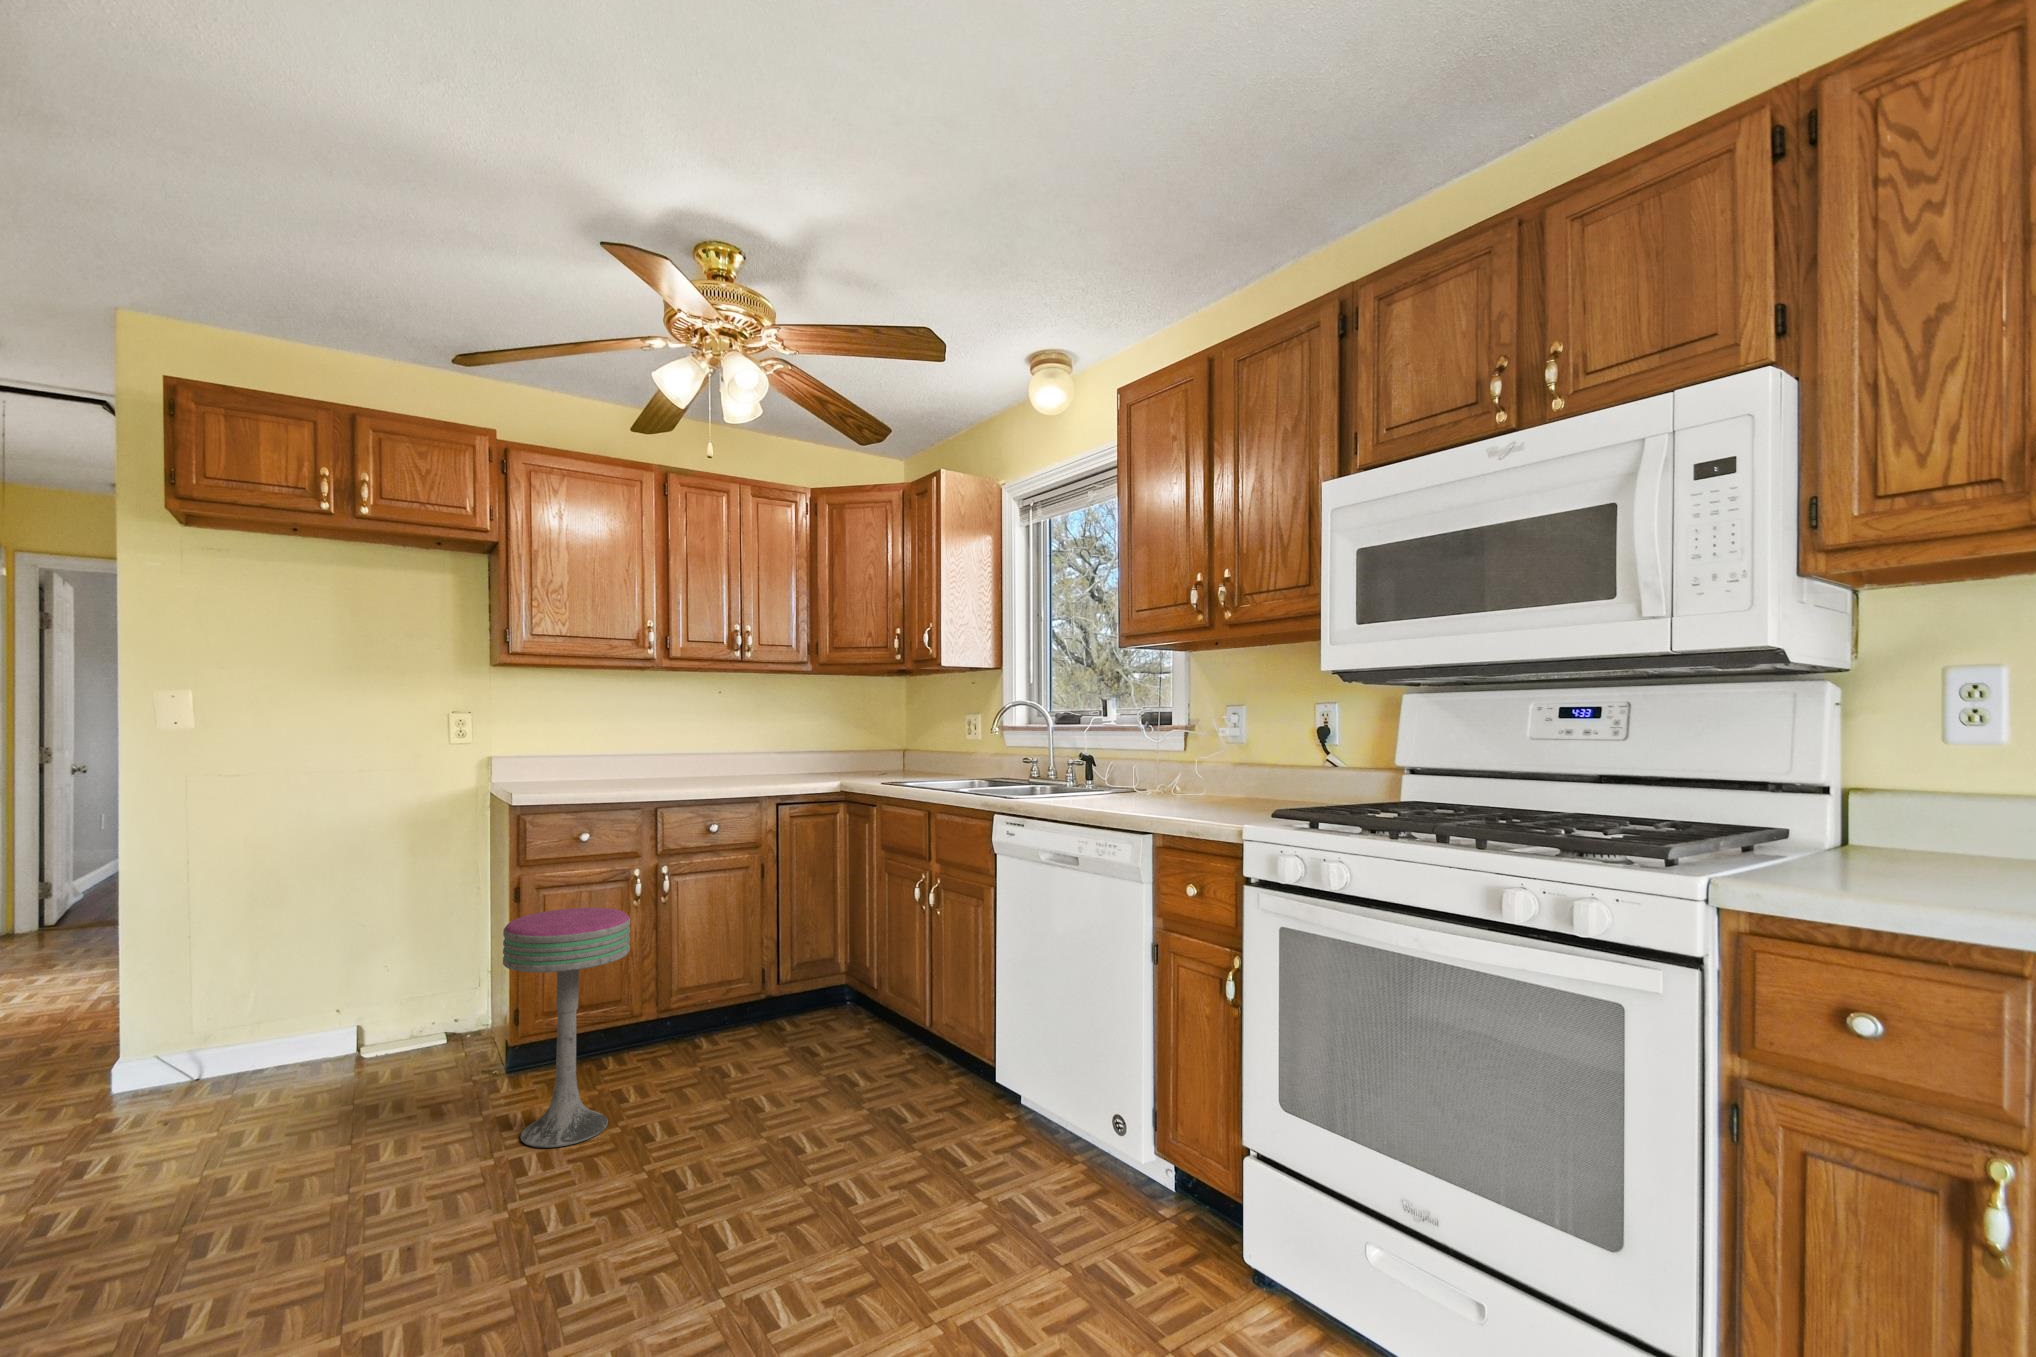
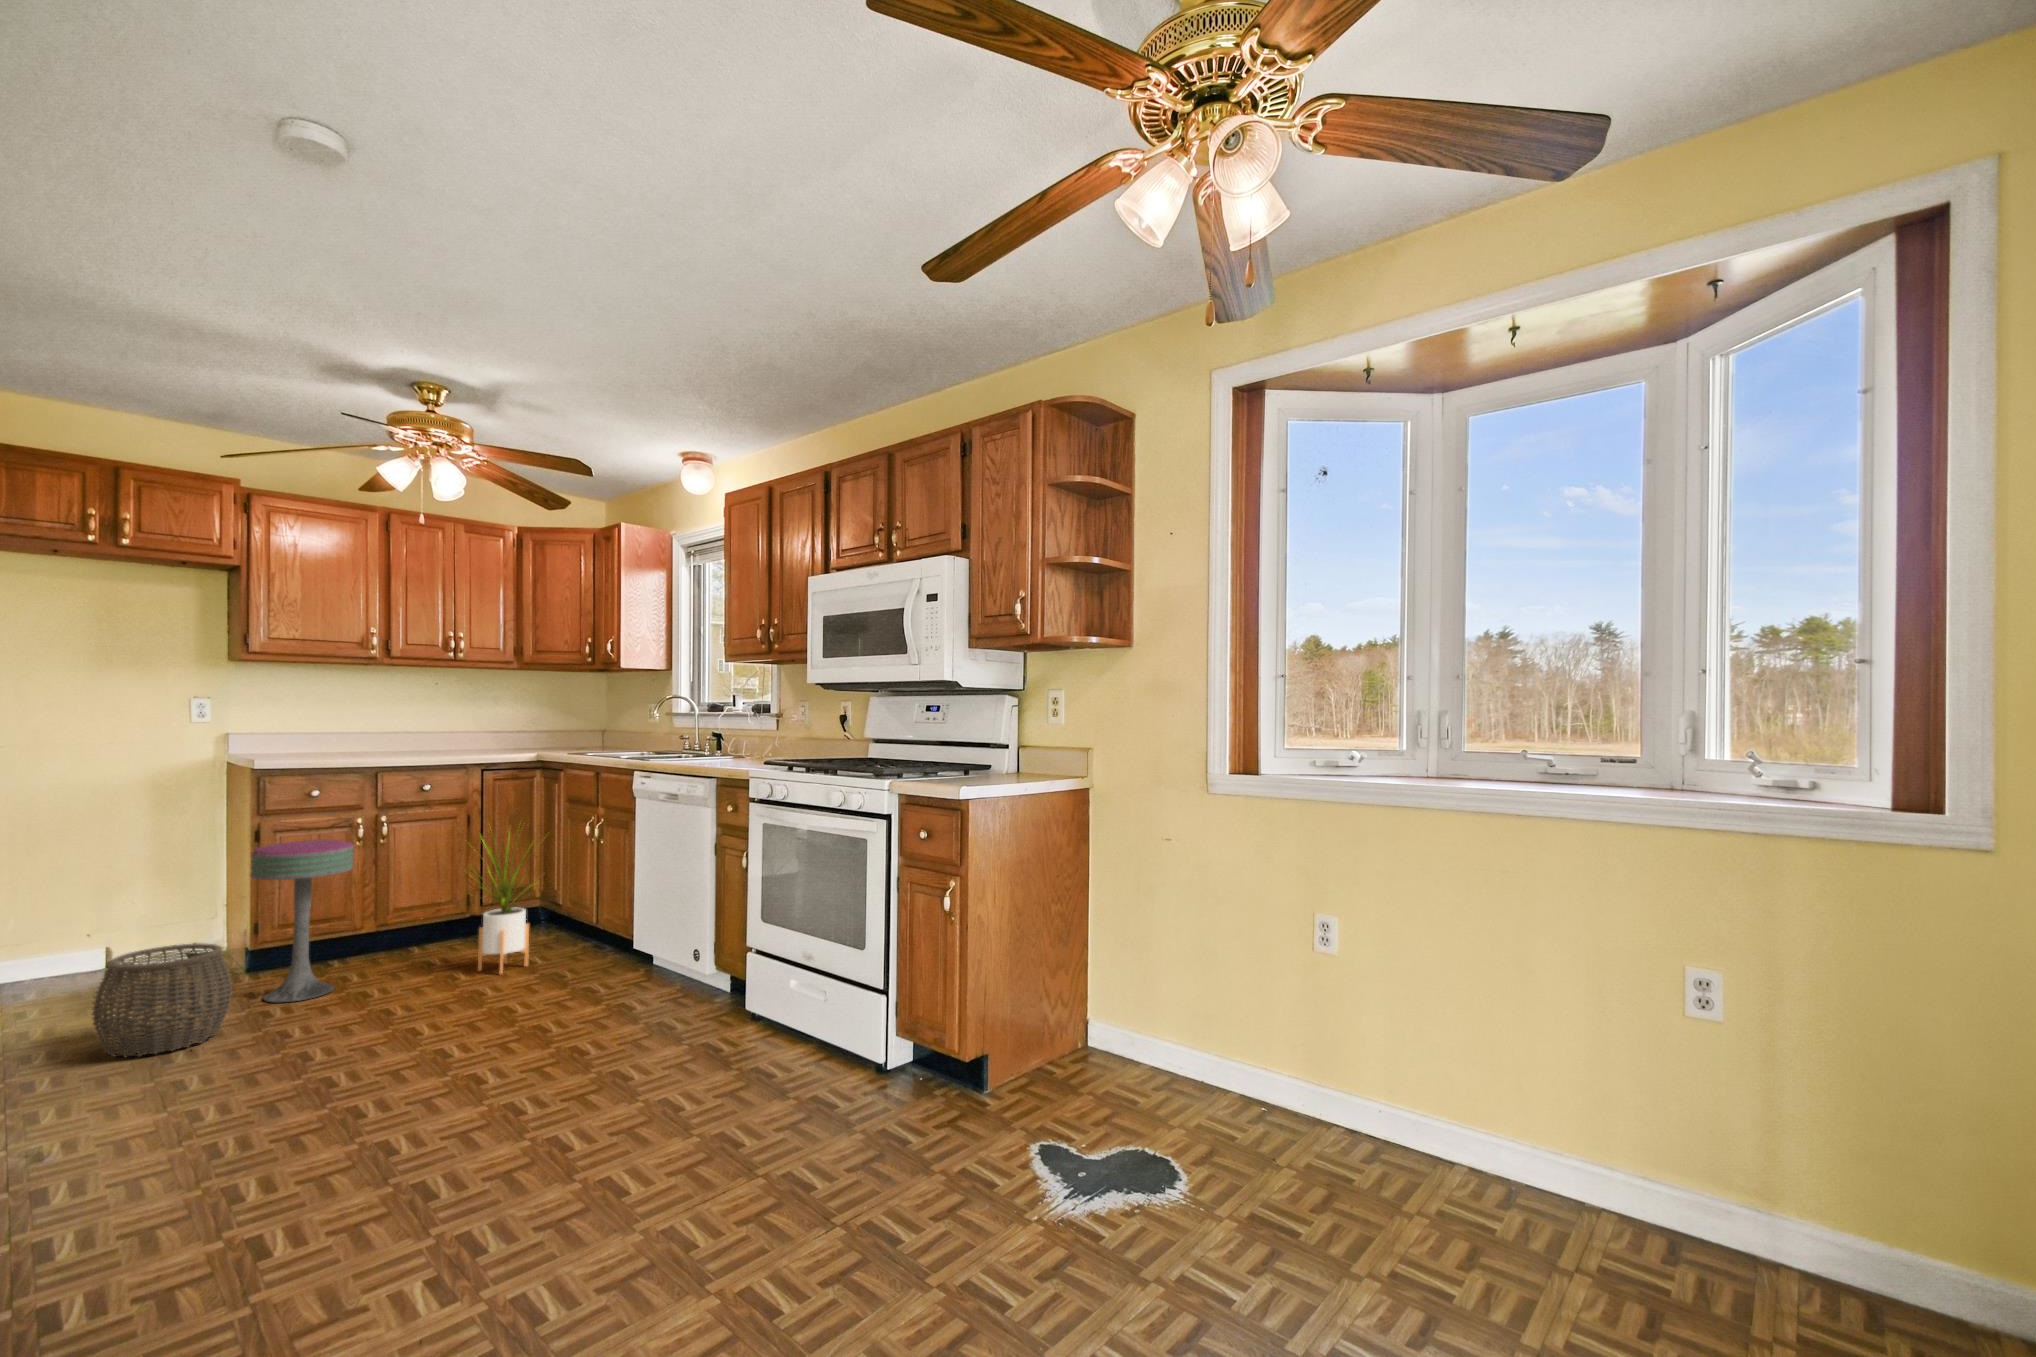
house plant: none [766,880,882,1112] -> present [465,832,531,974]
woven basket: none [289,1071,476,1262] -> present [92,944,232,1057]

